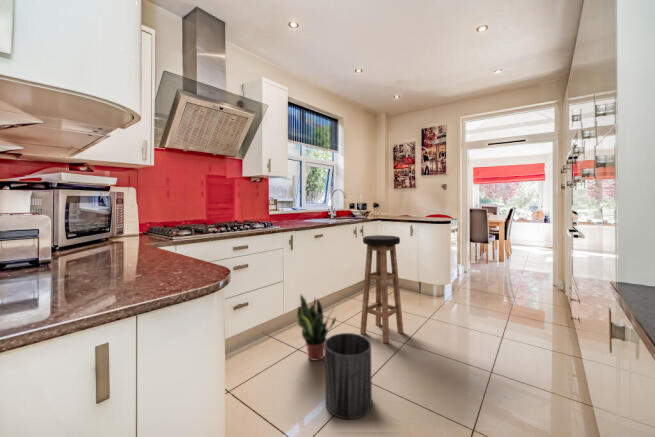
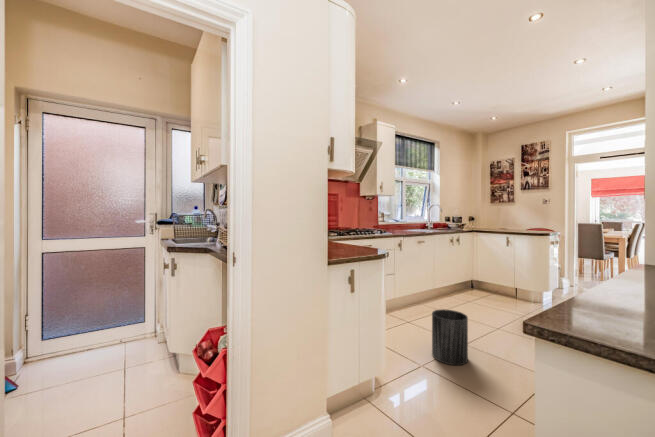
bar stool: present [360,235,403,343] -> none [457,243,497,330]
potted plant: present [297,294,336,361] -> none [407,282,438,333]

